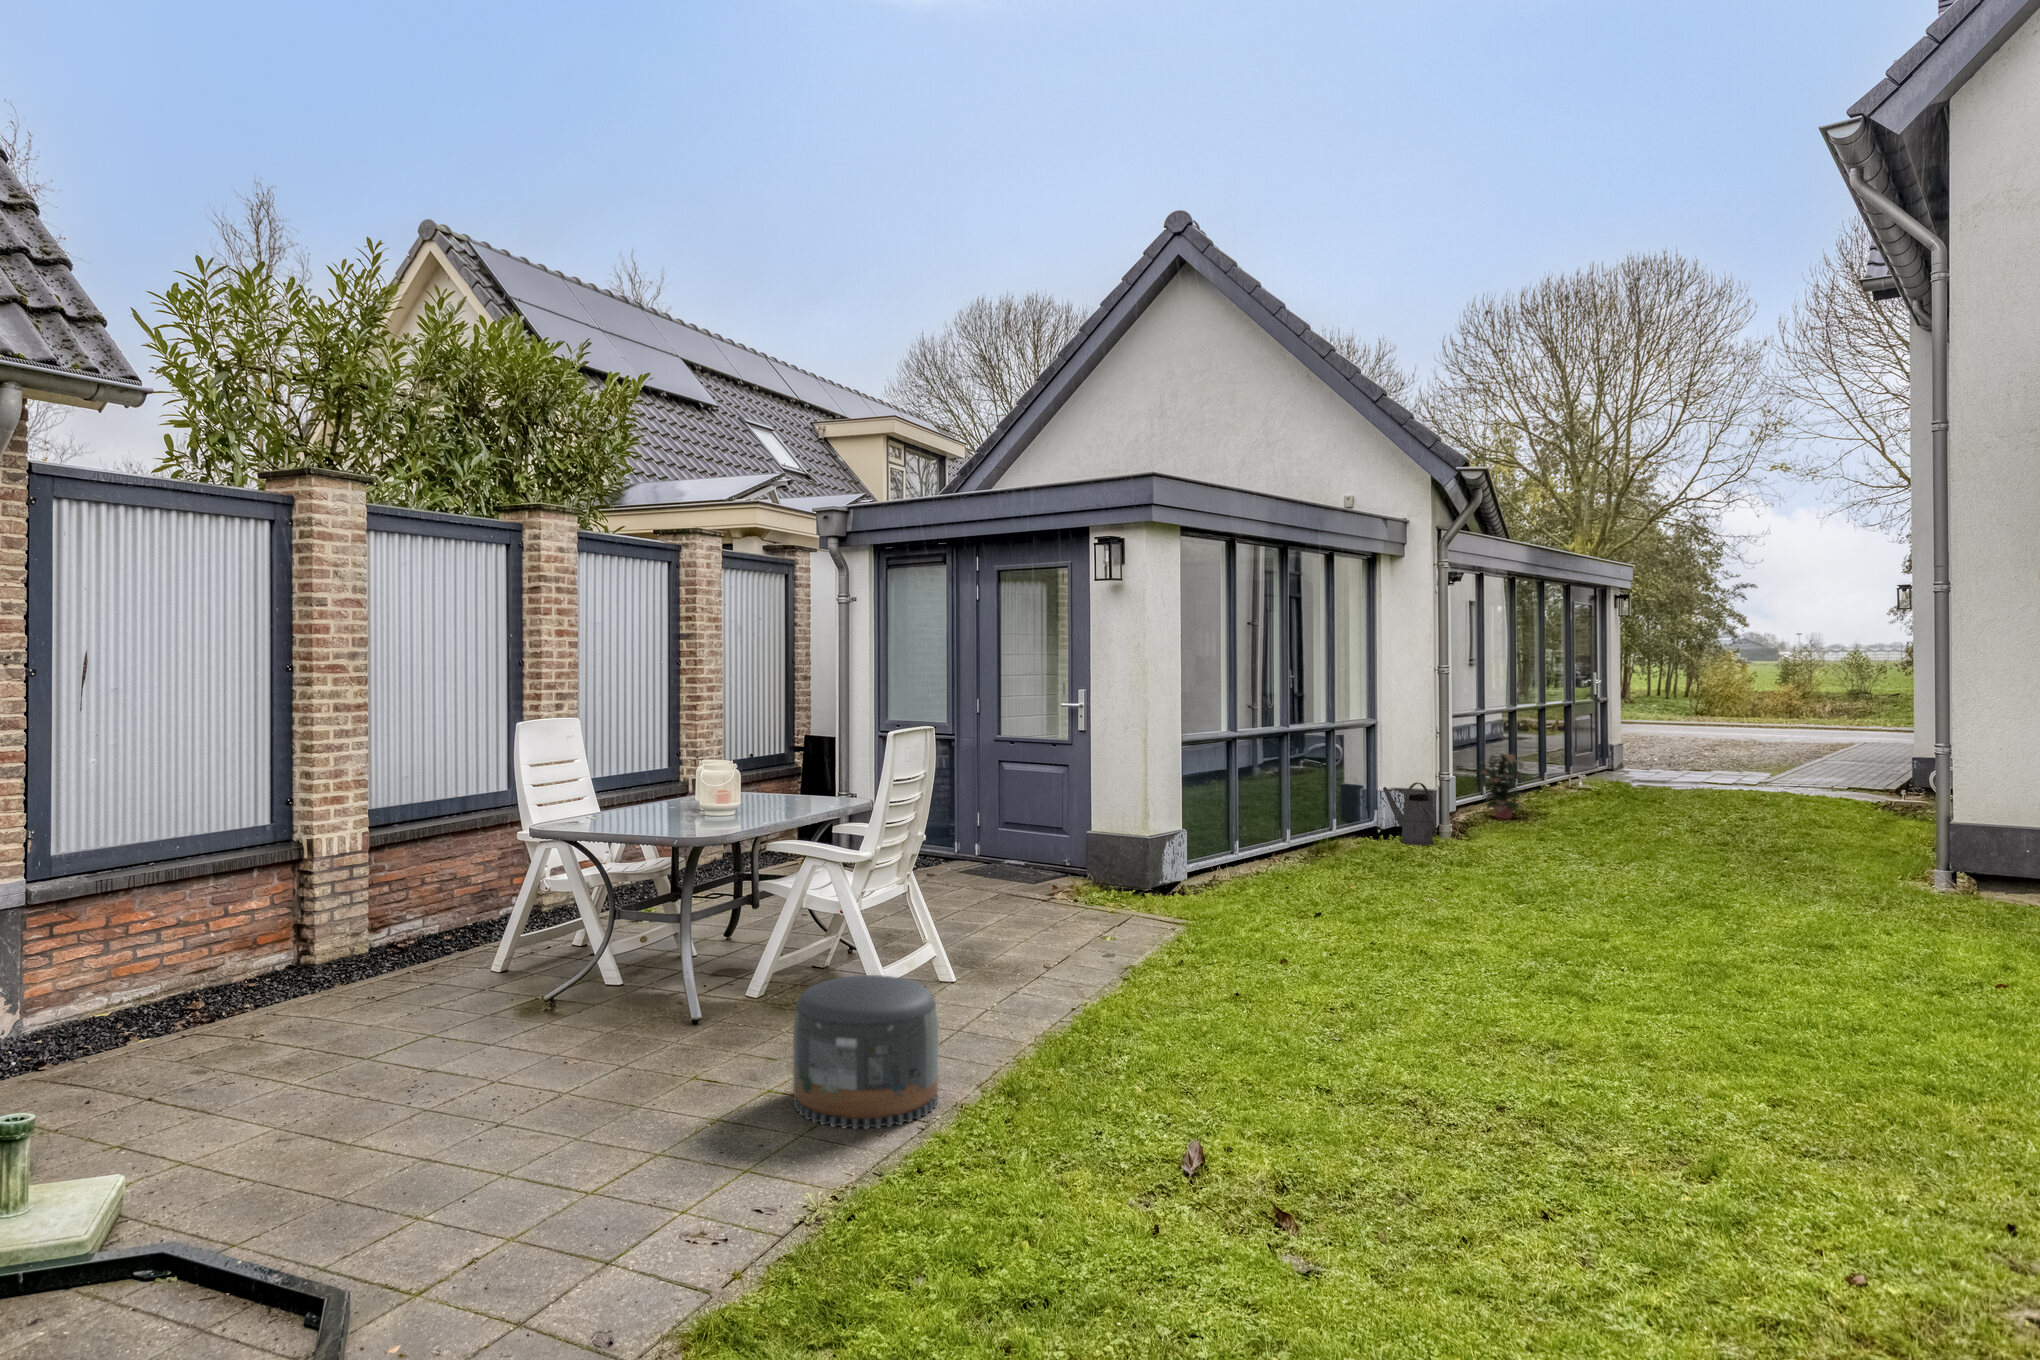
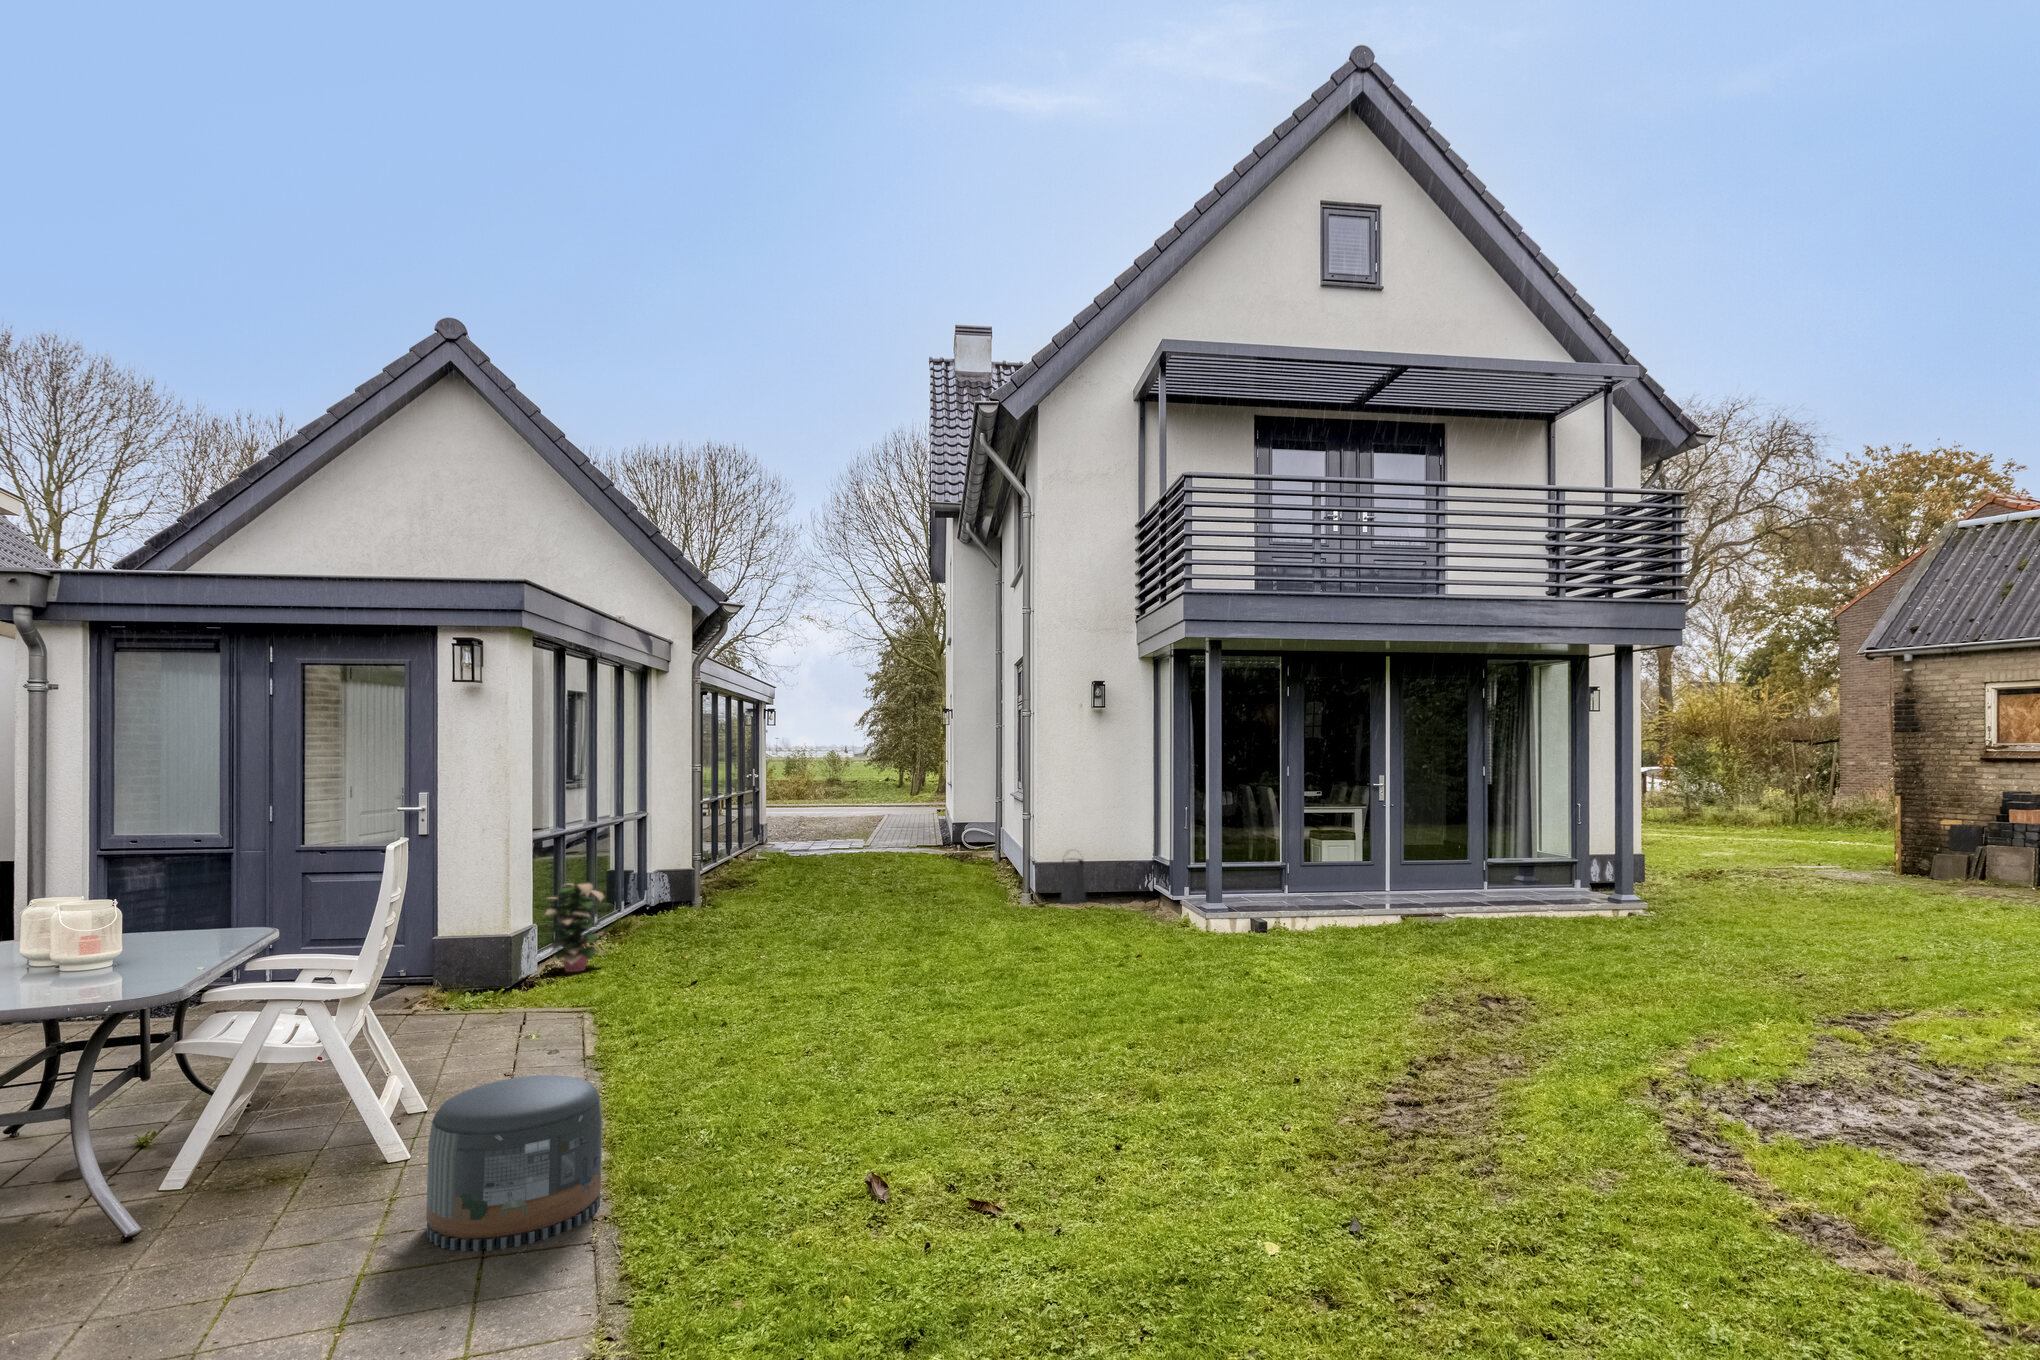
decorative plant: present [1480,754,1524,819] -> present [545,883,604,972]
watering can: present [1383,782,1436,845] -> present [1061,858,1087,904]

